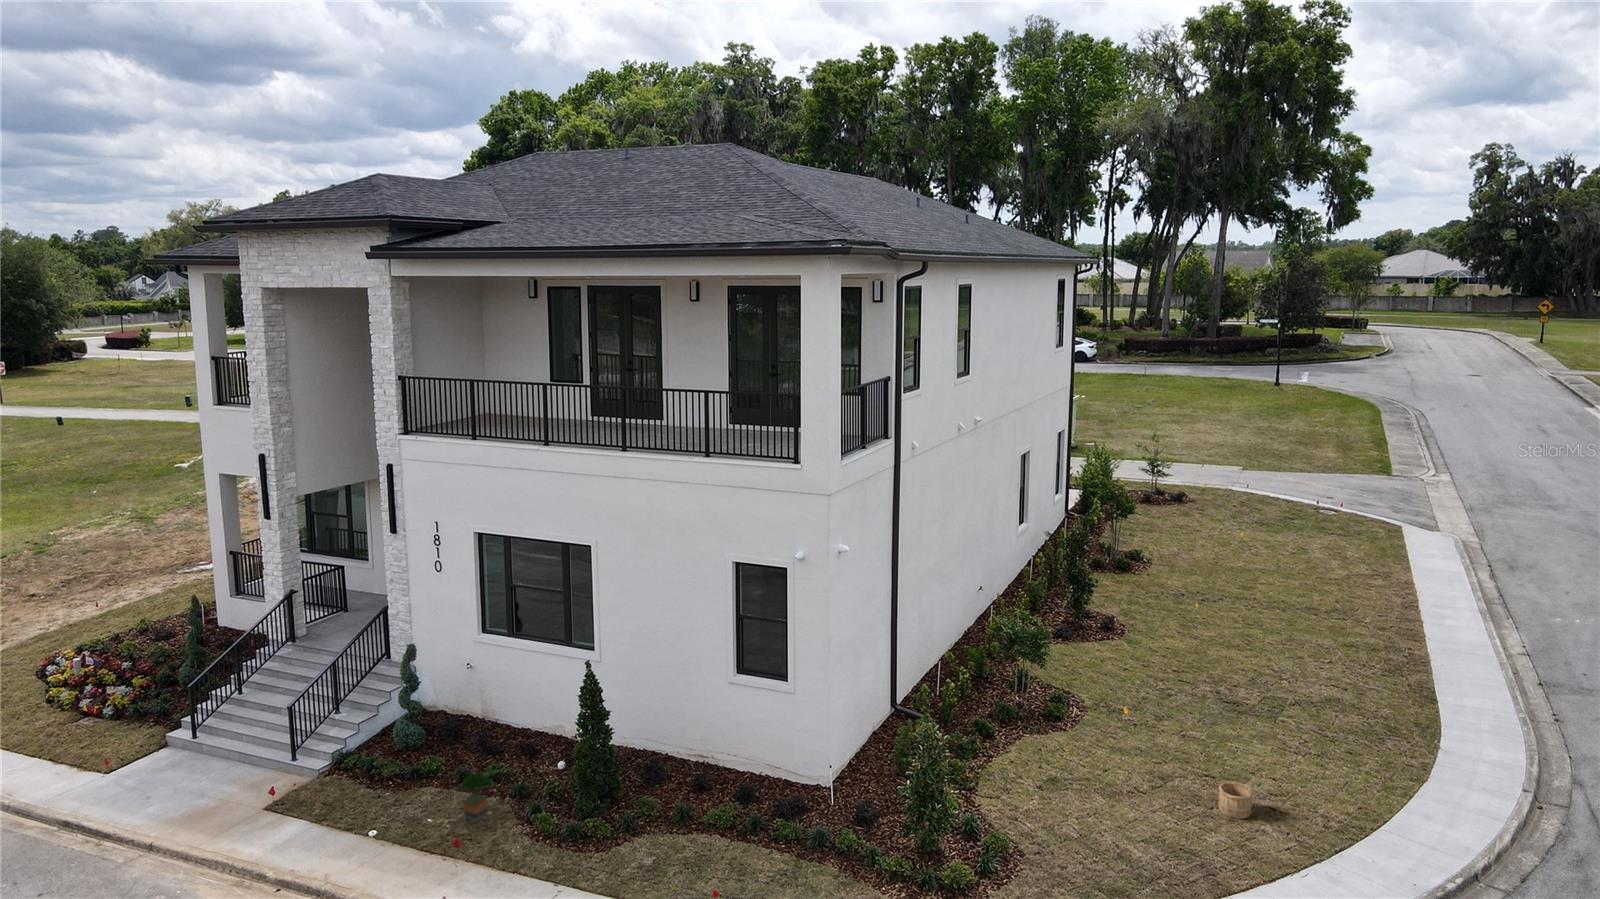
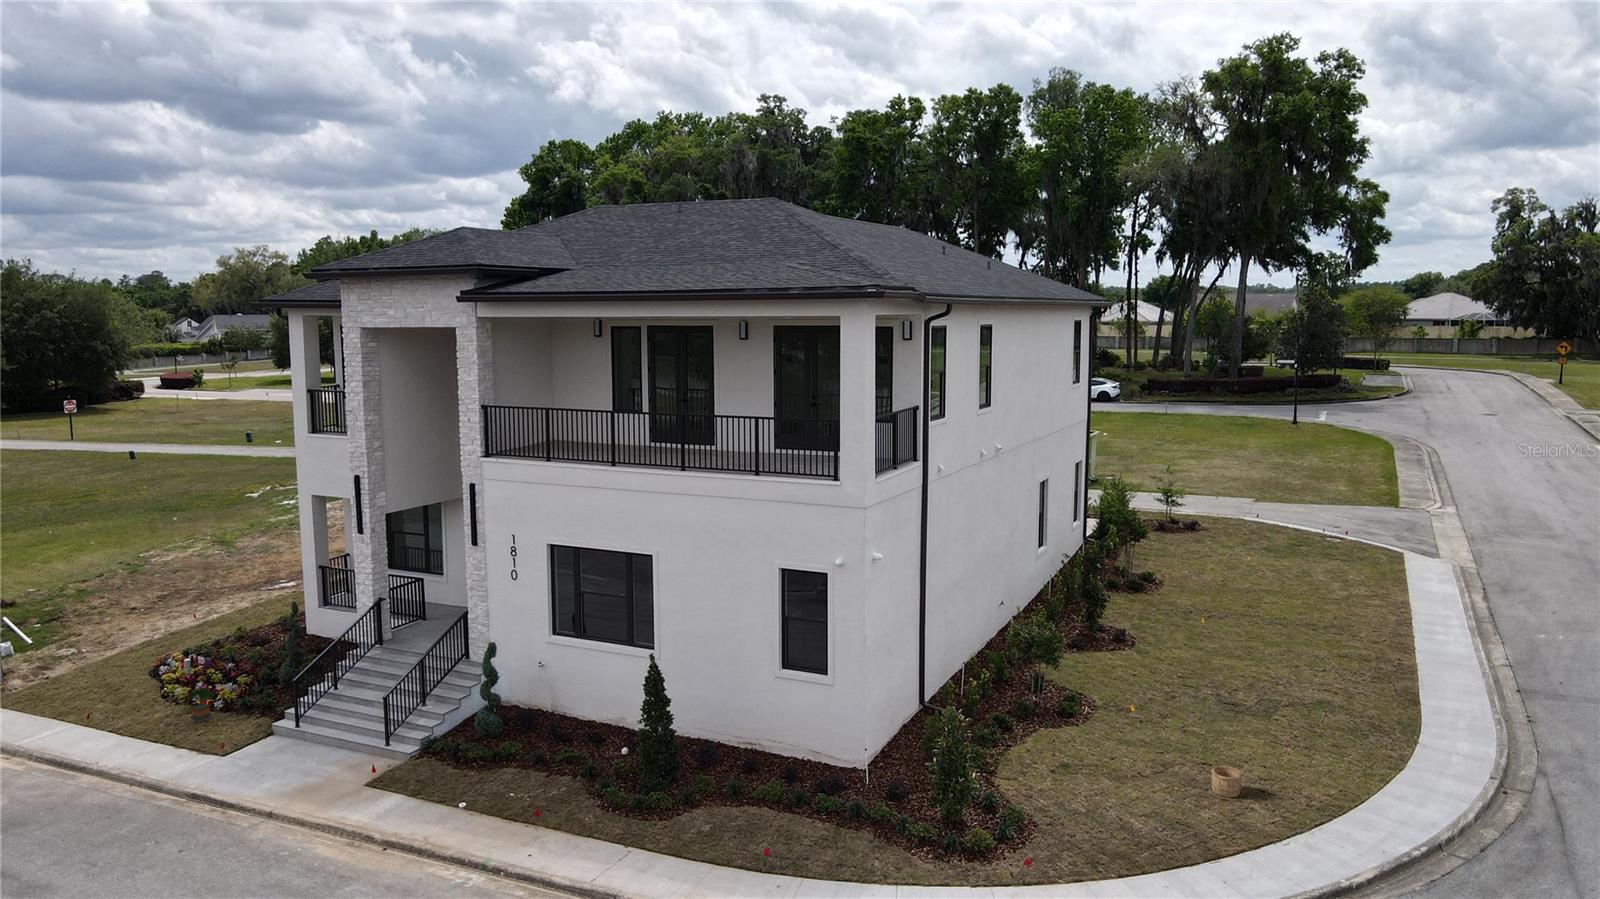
potted tree: present [458,773,493,822] -> present [188,688,214,723]

